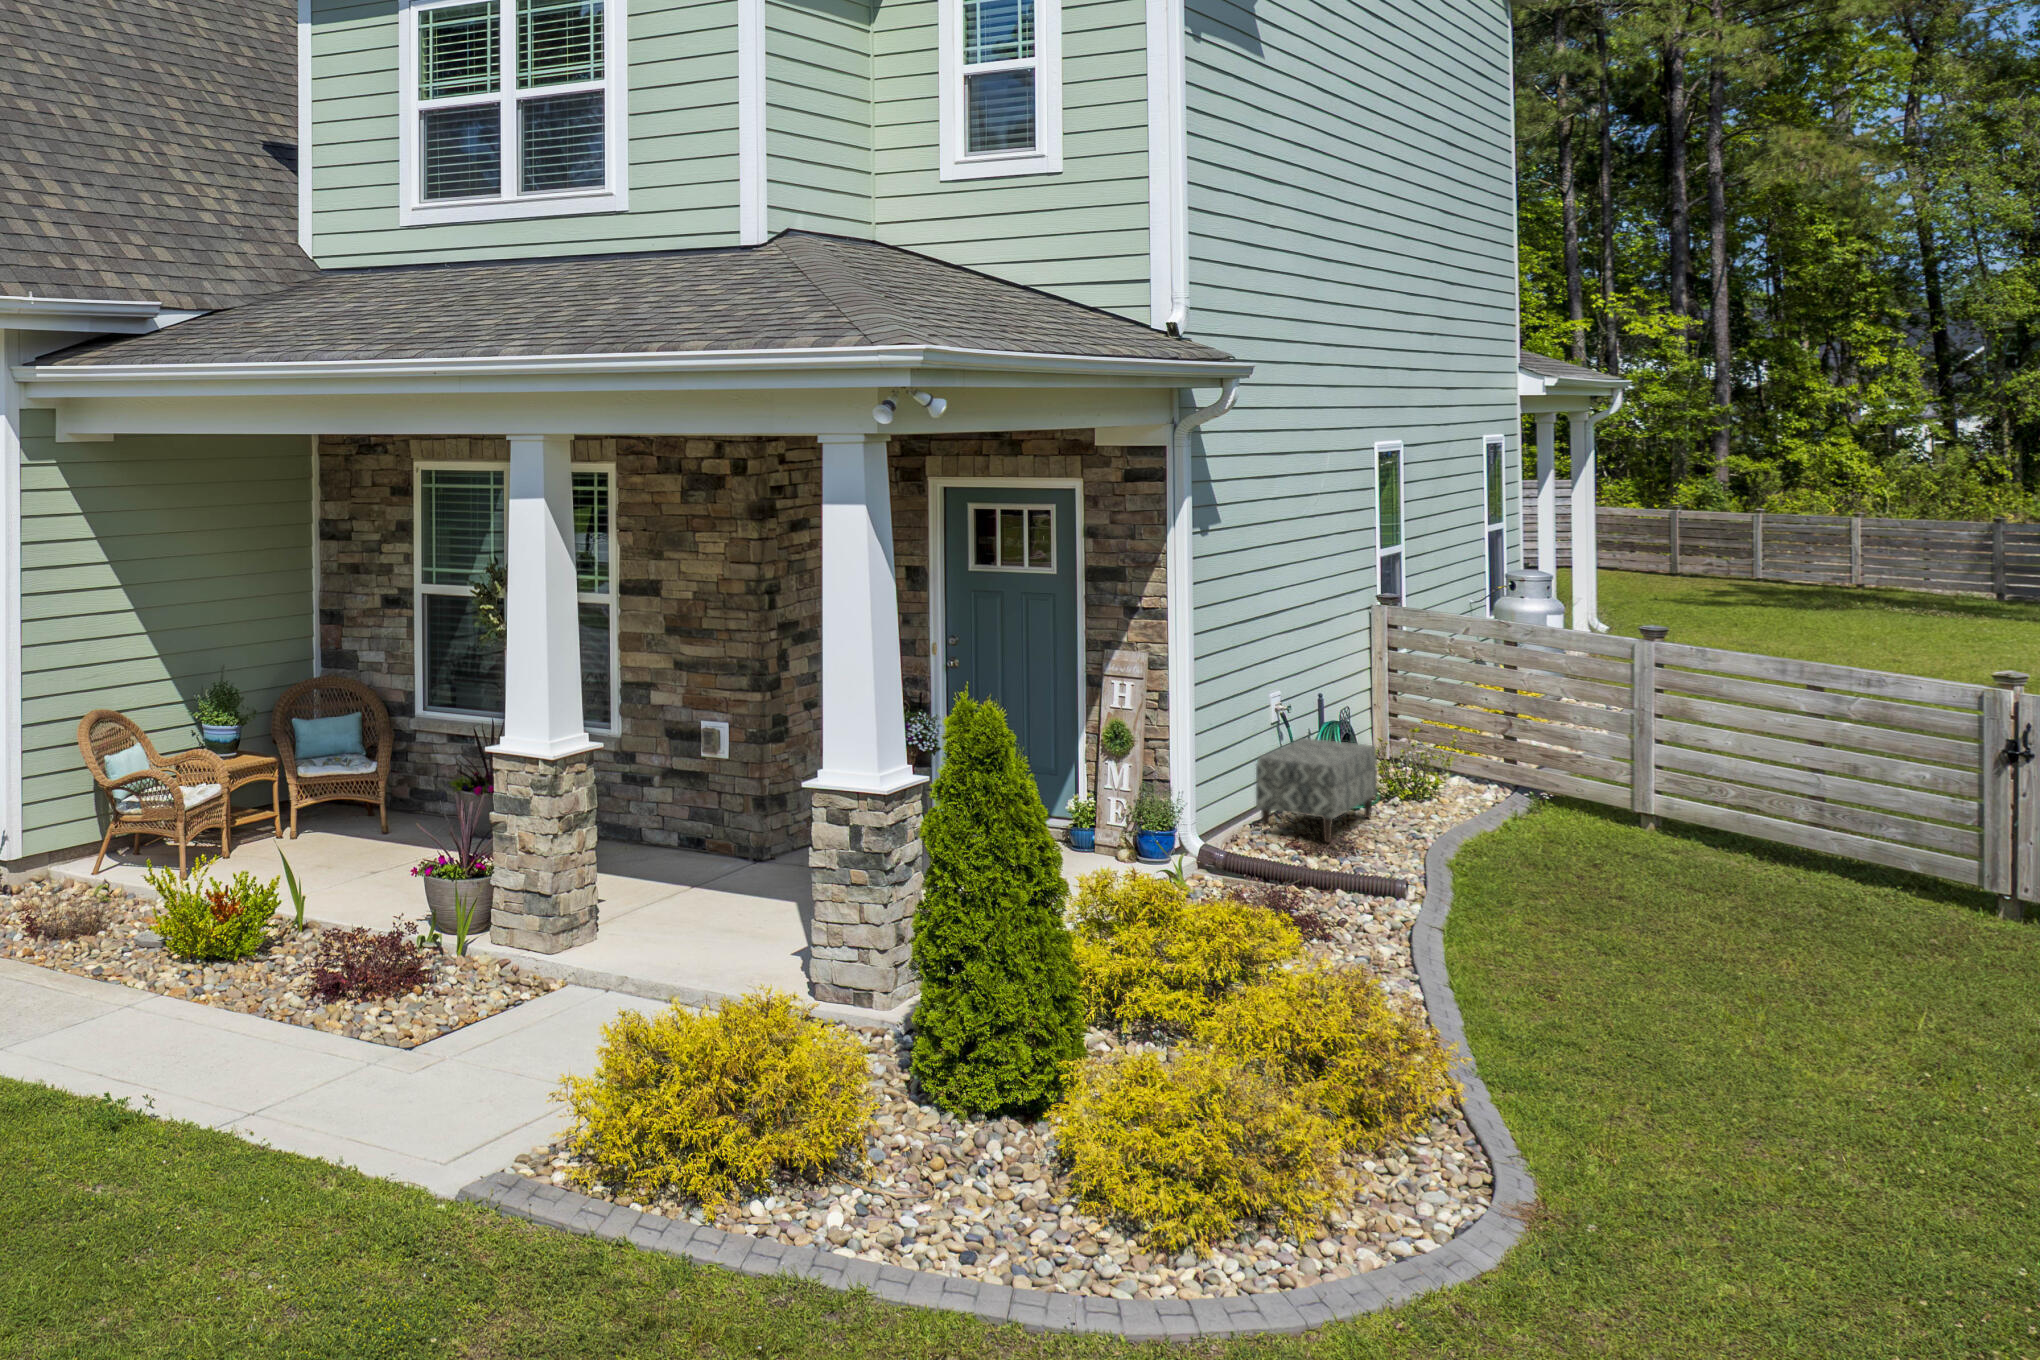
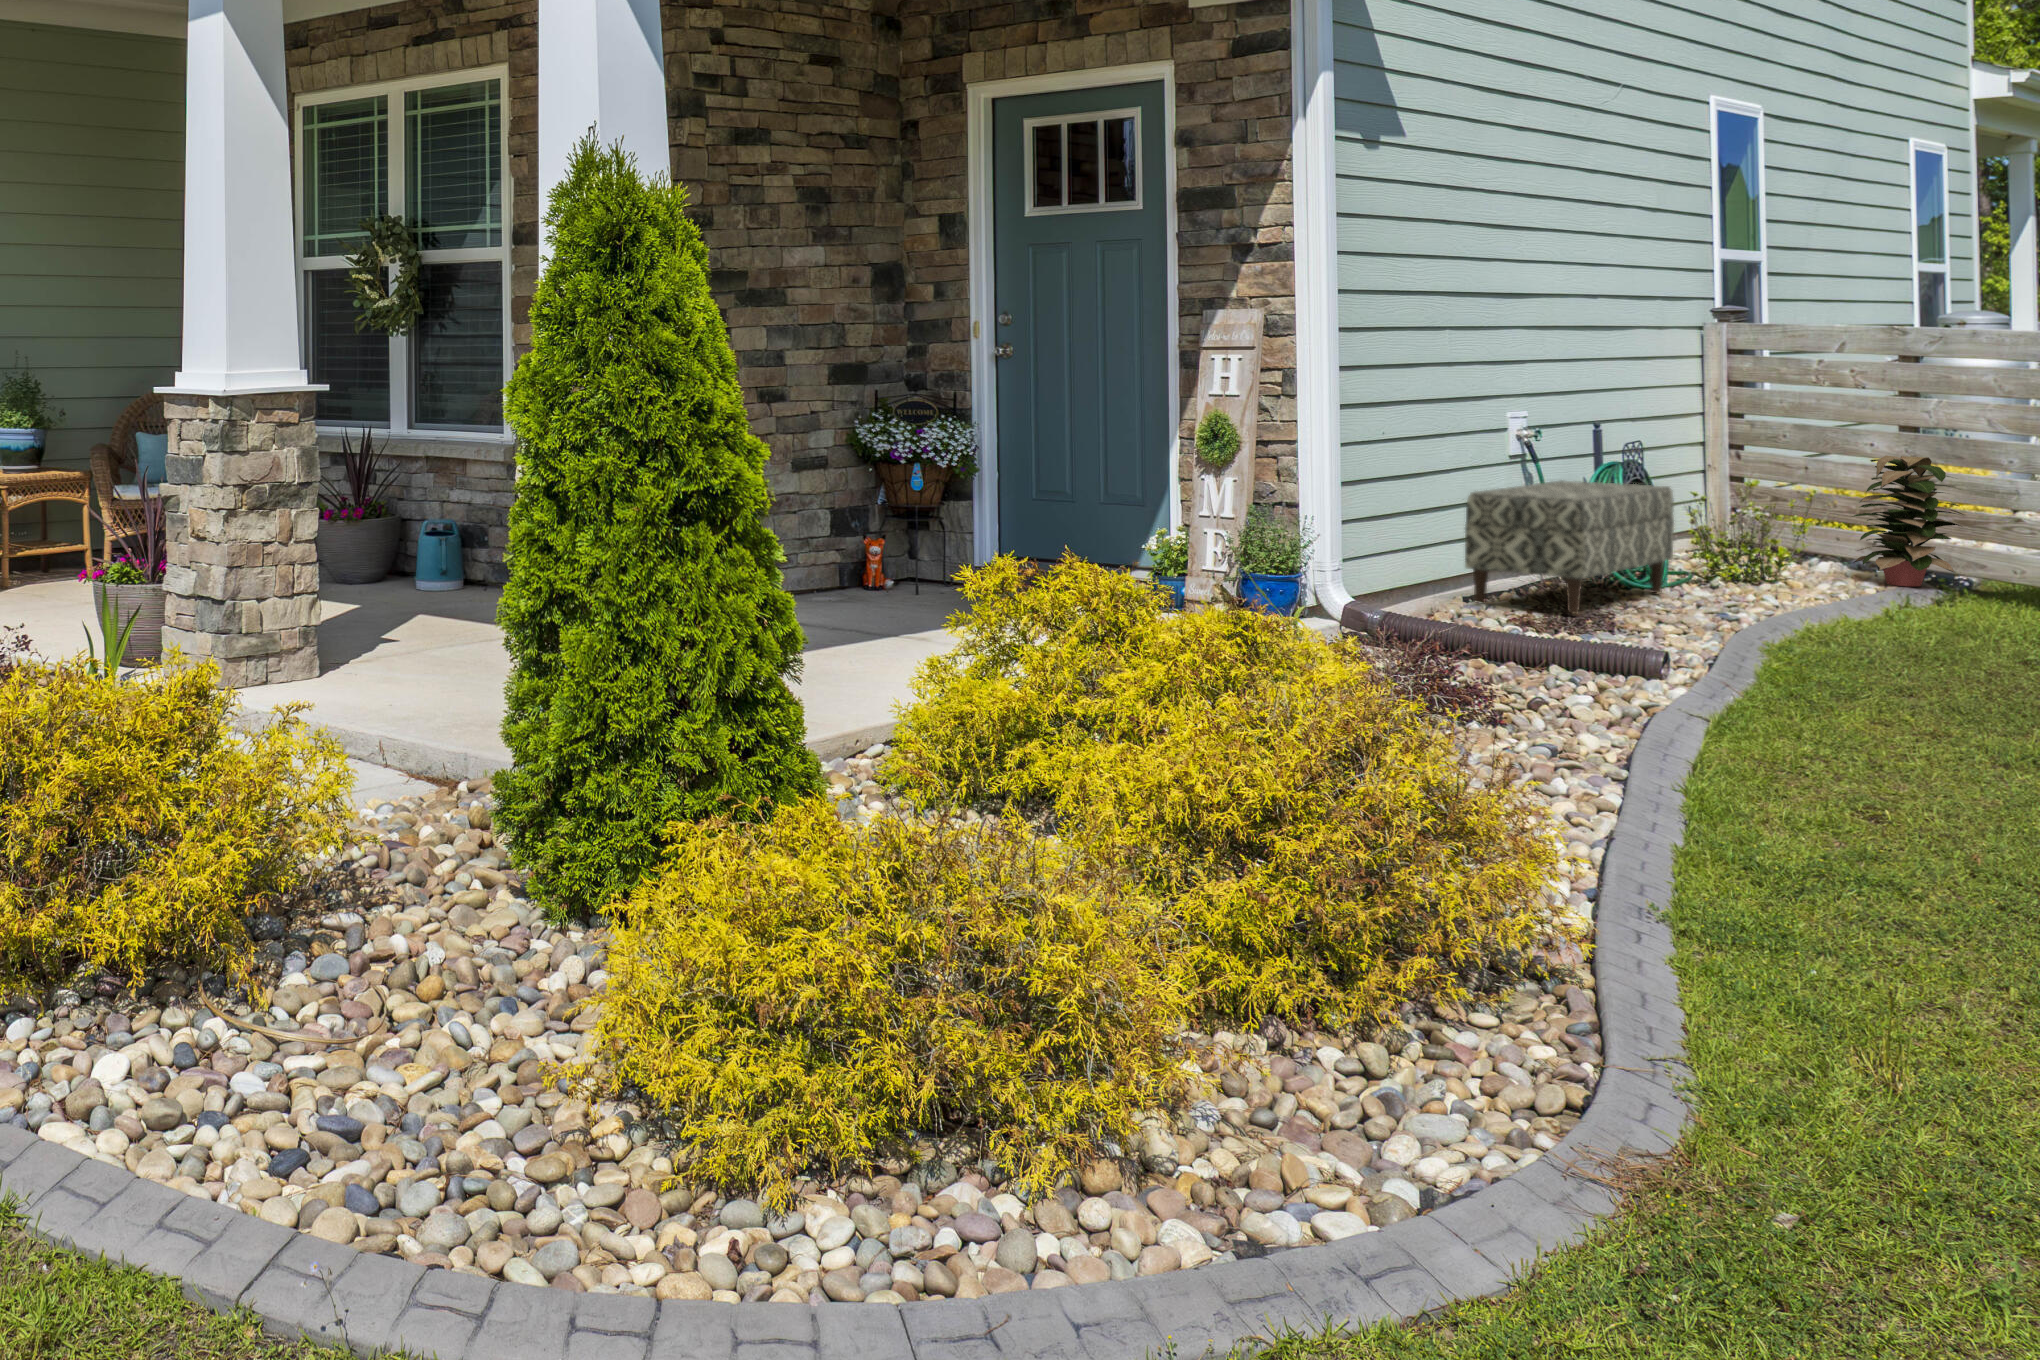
decorative plant: none [1476,714,1546,804] -> present [1852,456,1963,586]

